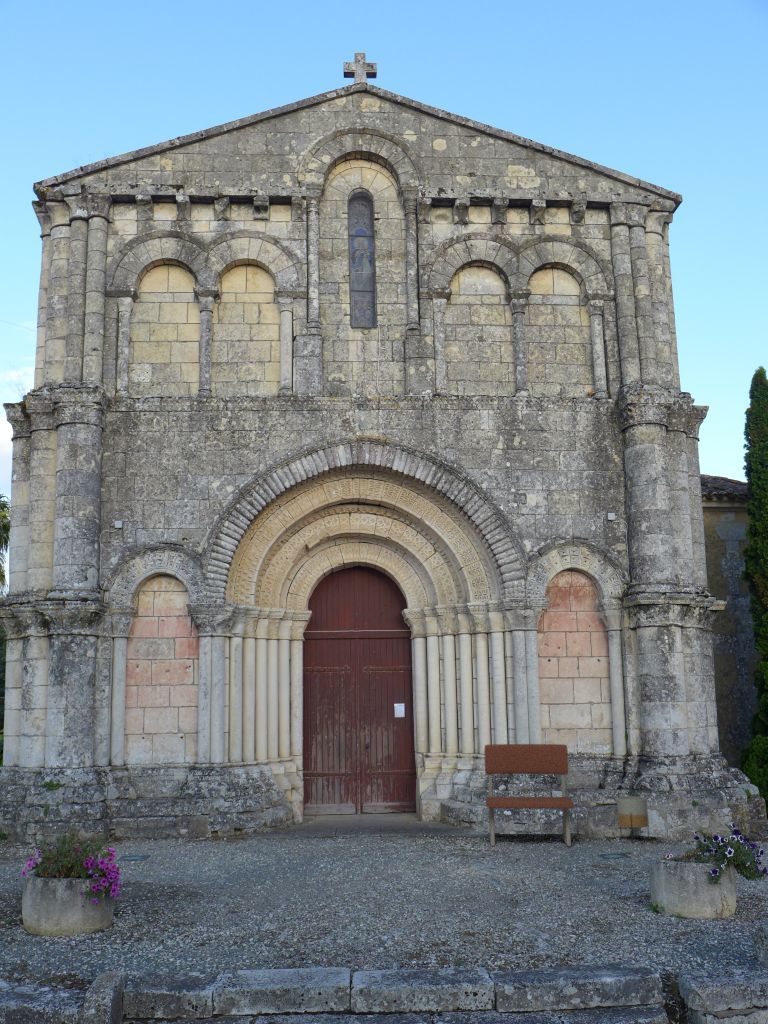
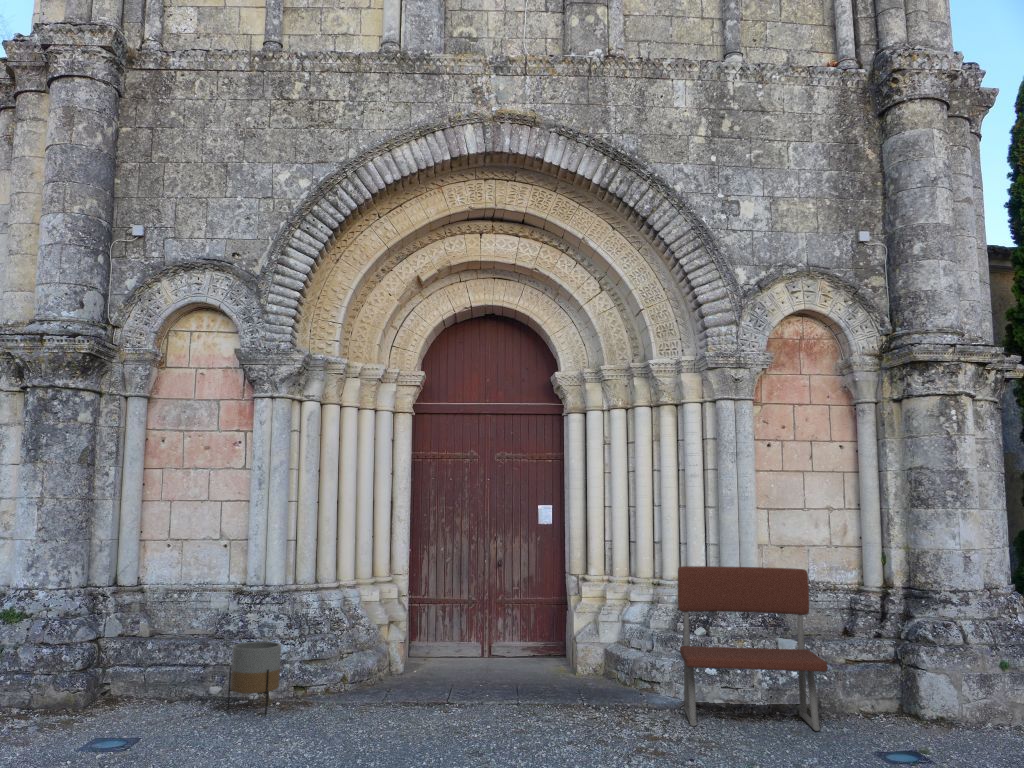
planter: present [617,796,649,841] -> present [227,642,281,716]

